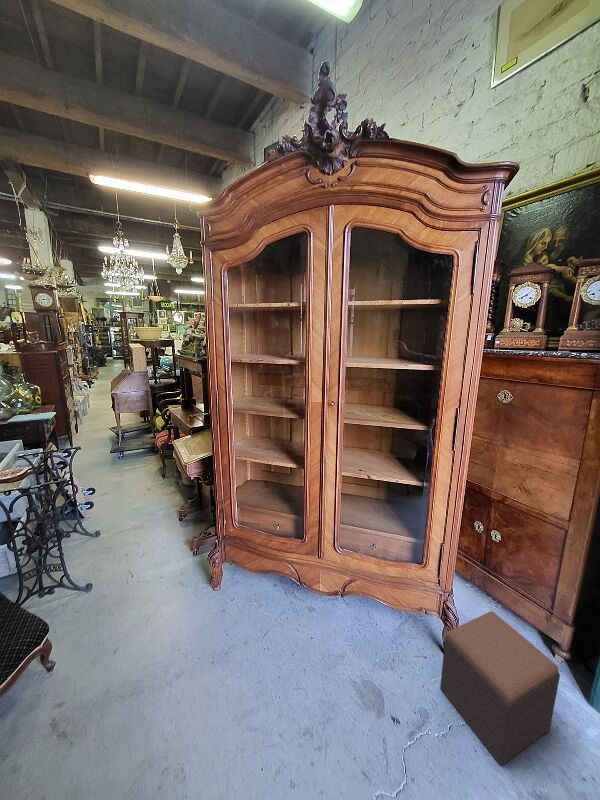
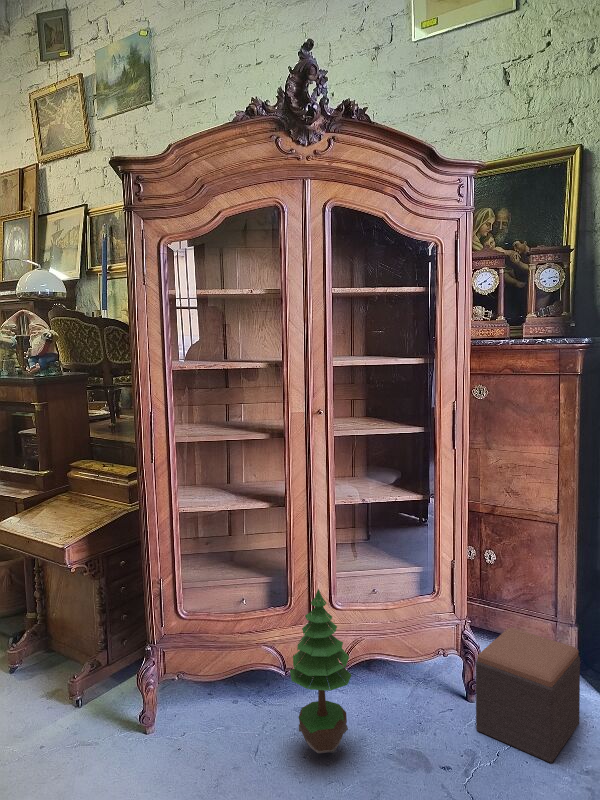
potted tree: none [286,541,333,659] -> present [290,589,351,753]

